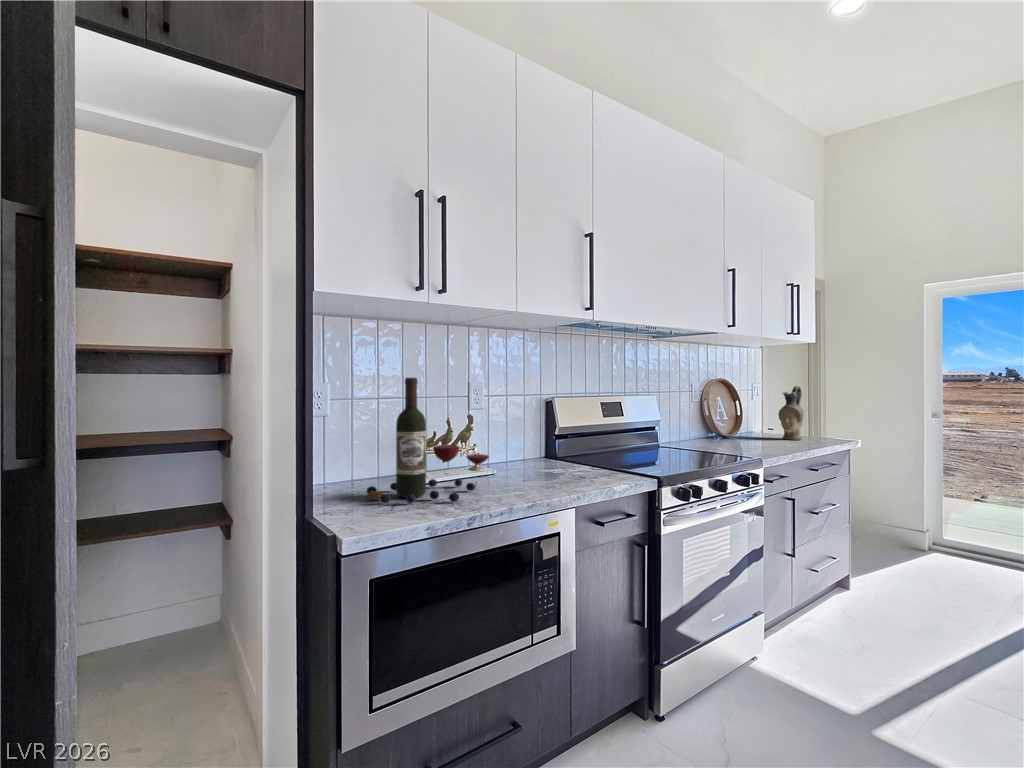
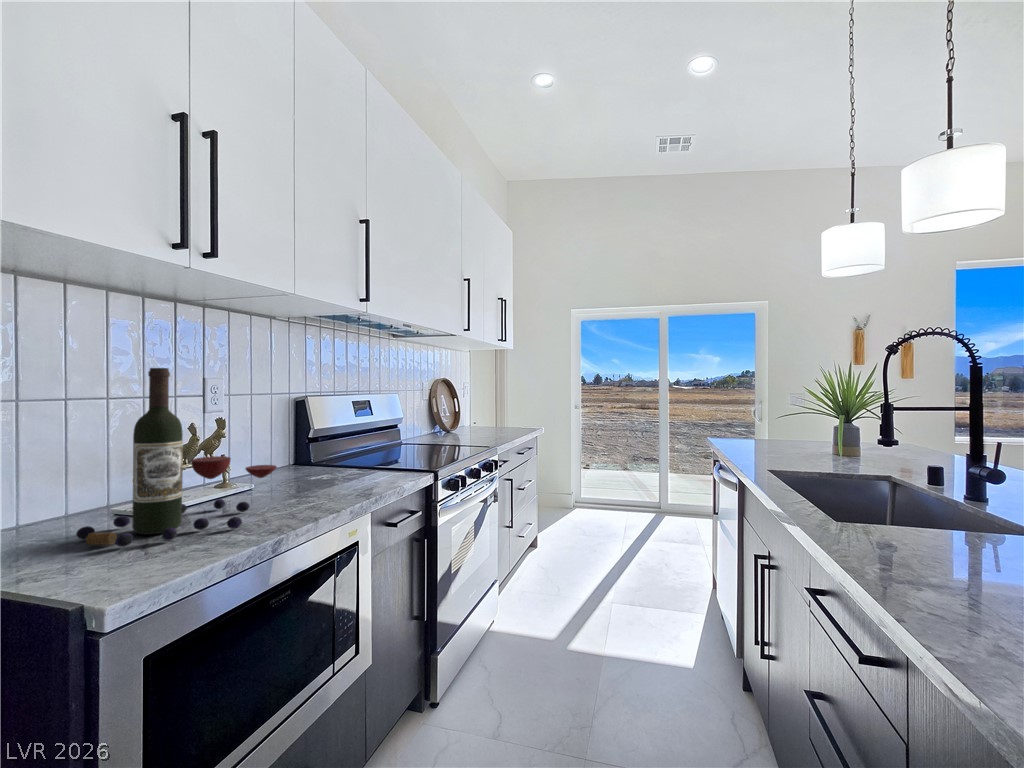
ceramic pitcher: present [778,386,804,440] -> none [491,385,509,430]

